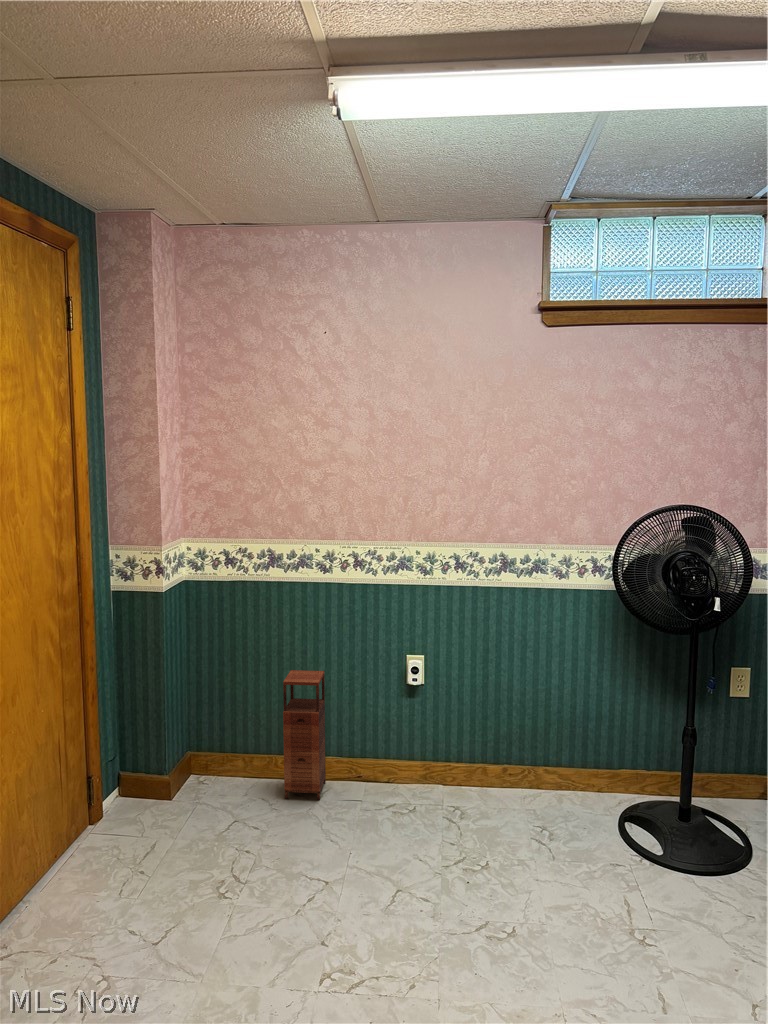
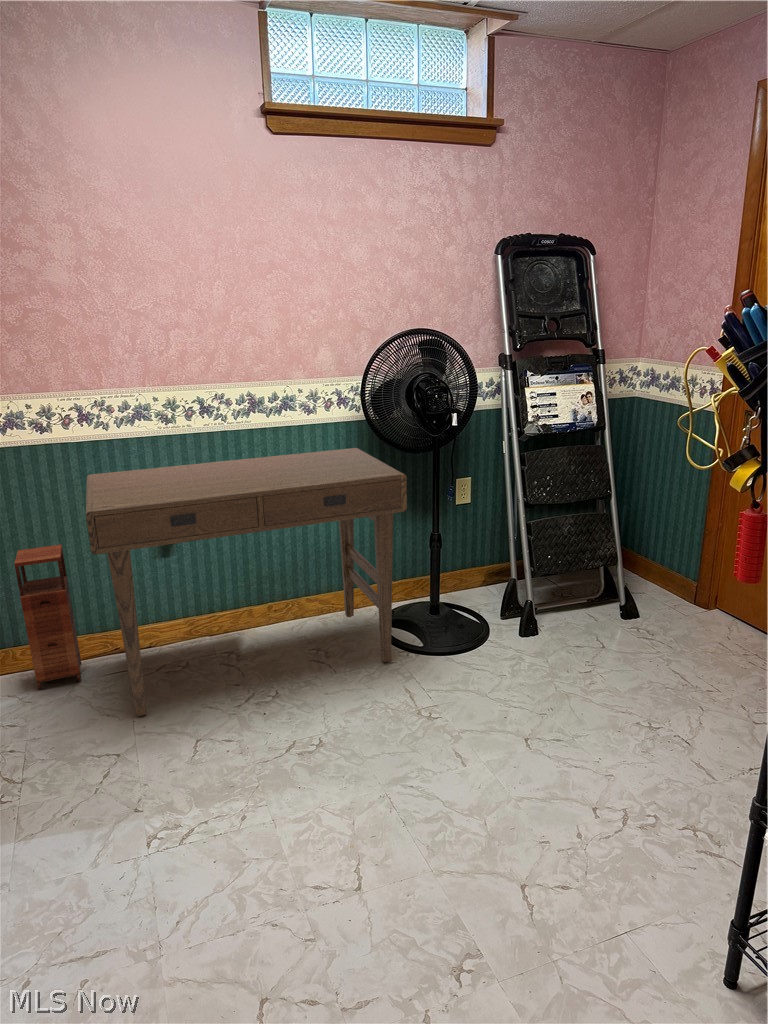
desk: none [333,613,647,861] -> present [86,448,407,716]

